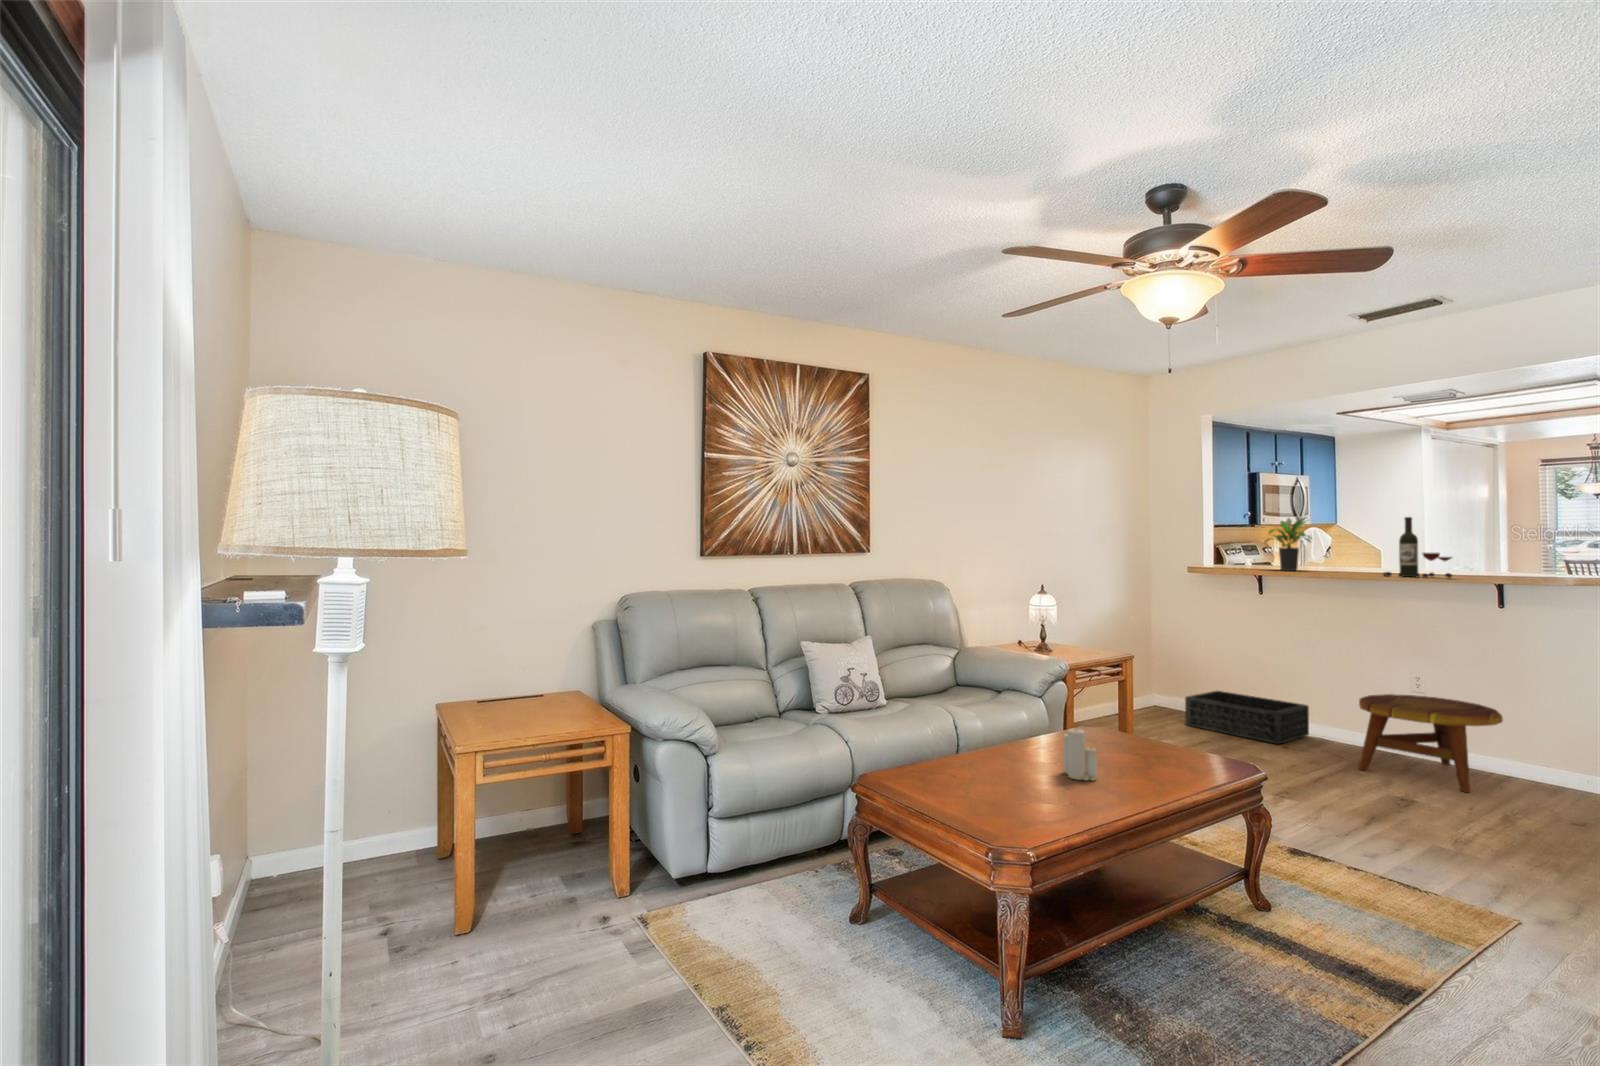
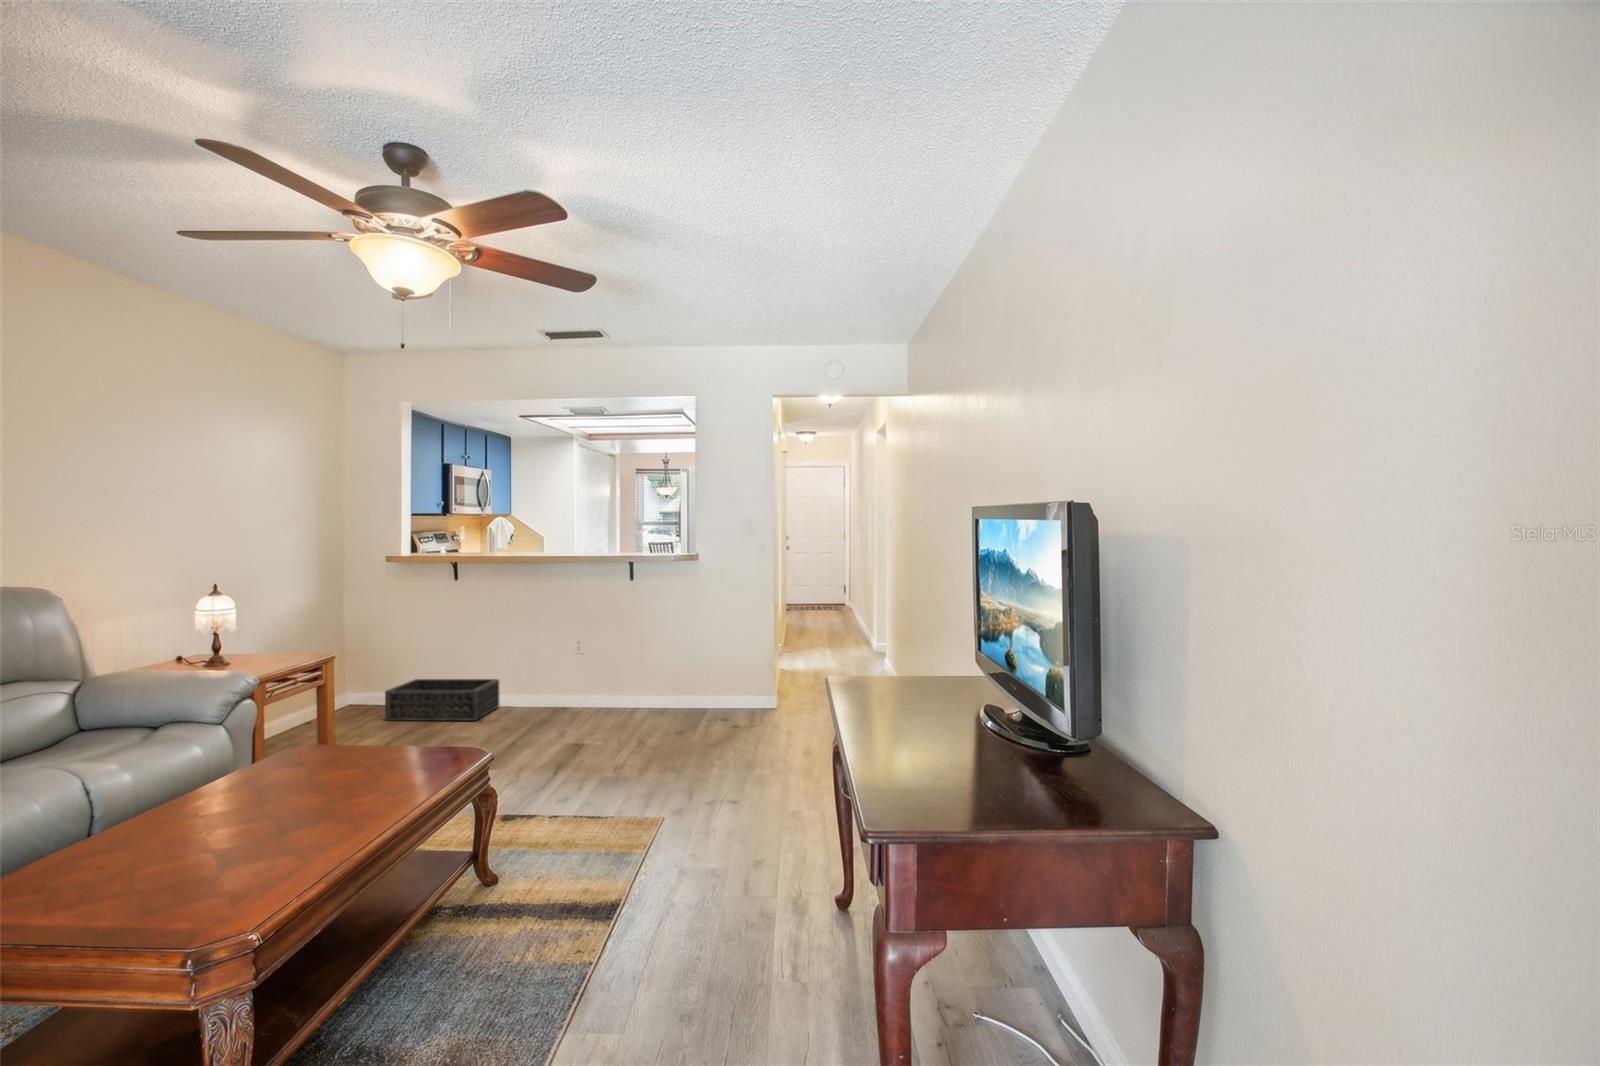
potted plant: present [1264,517,1311,571] -> none [460,507,504,557]
wine bottle: present [1383,517,1452,578] -> none [558,509,608,560]
side table: present [1359,694,1503,792] -> none [542,656,636,728]
candle: present [1063,729,1097,781] -> none [277,751,322,817]

